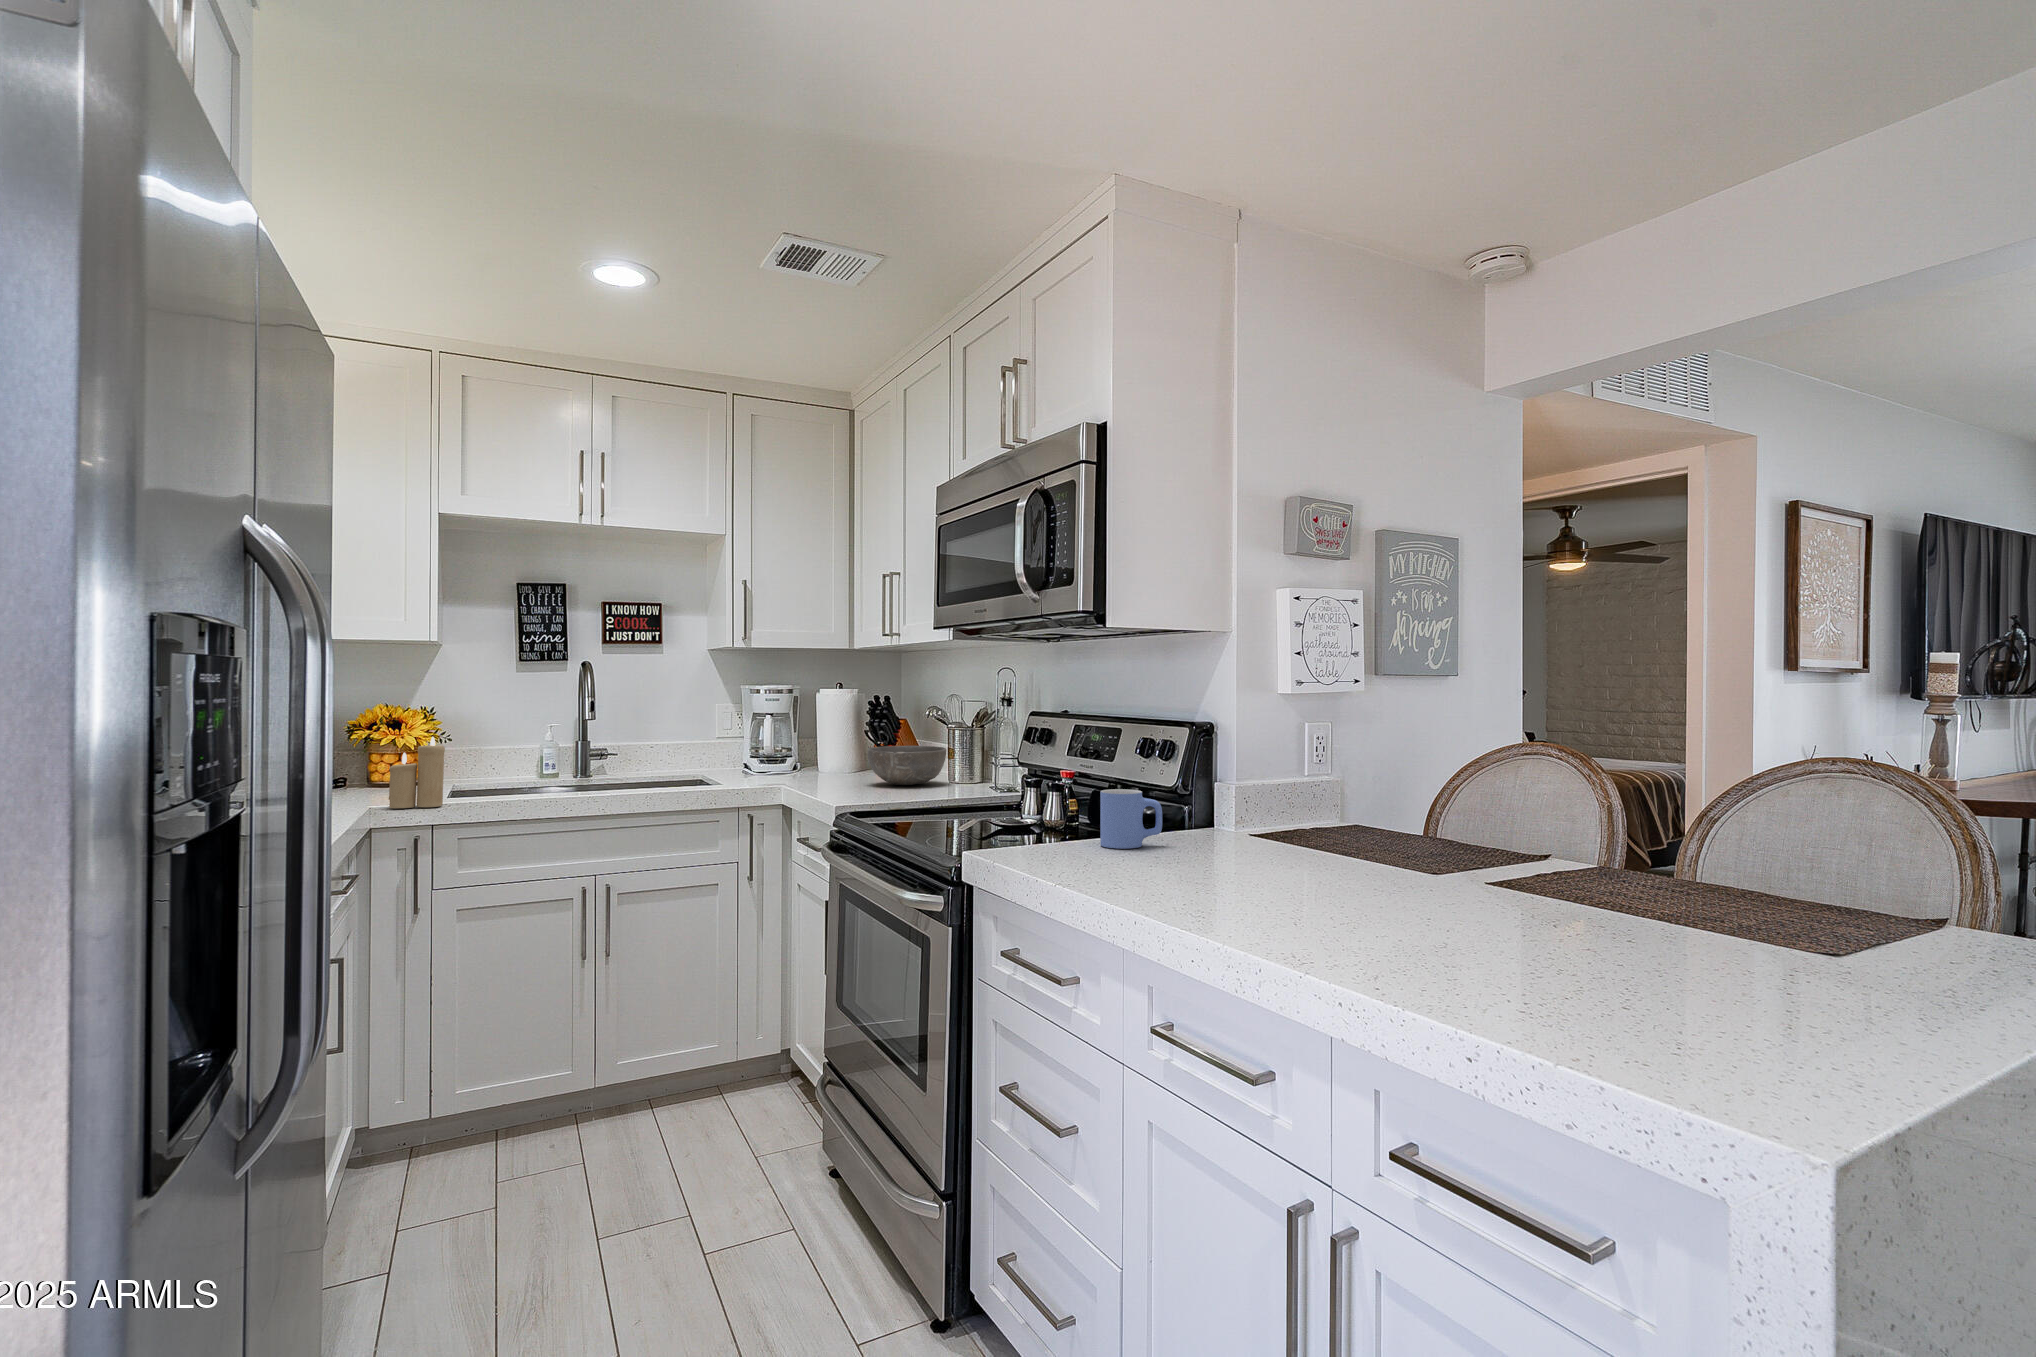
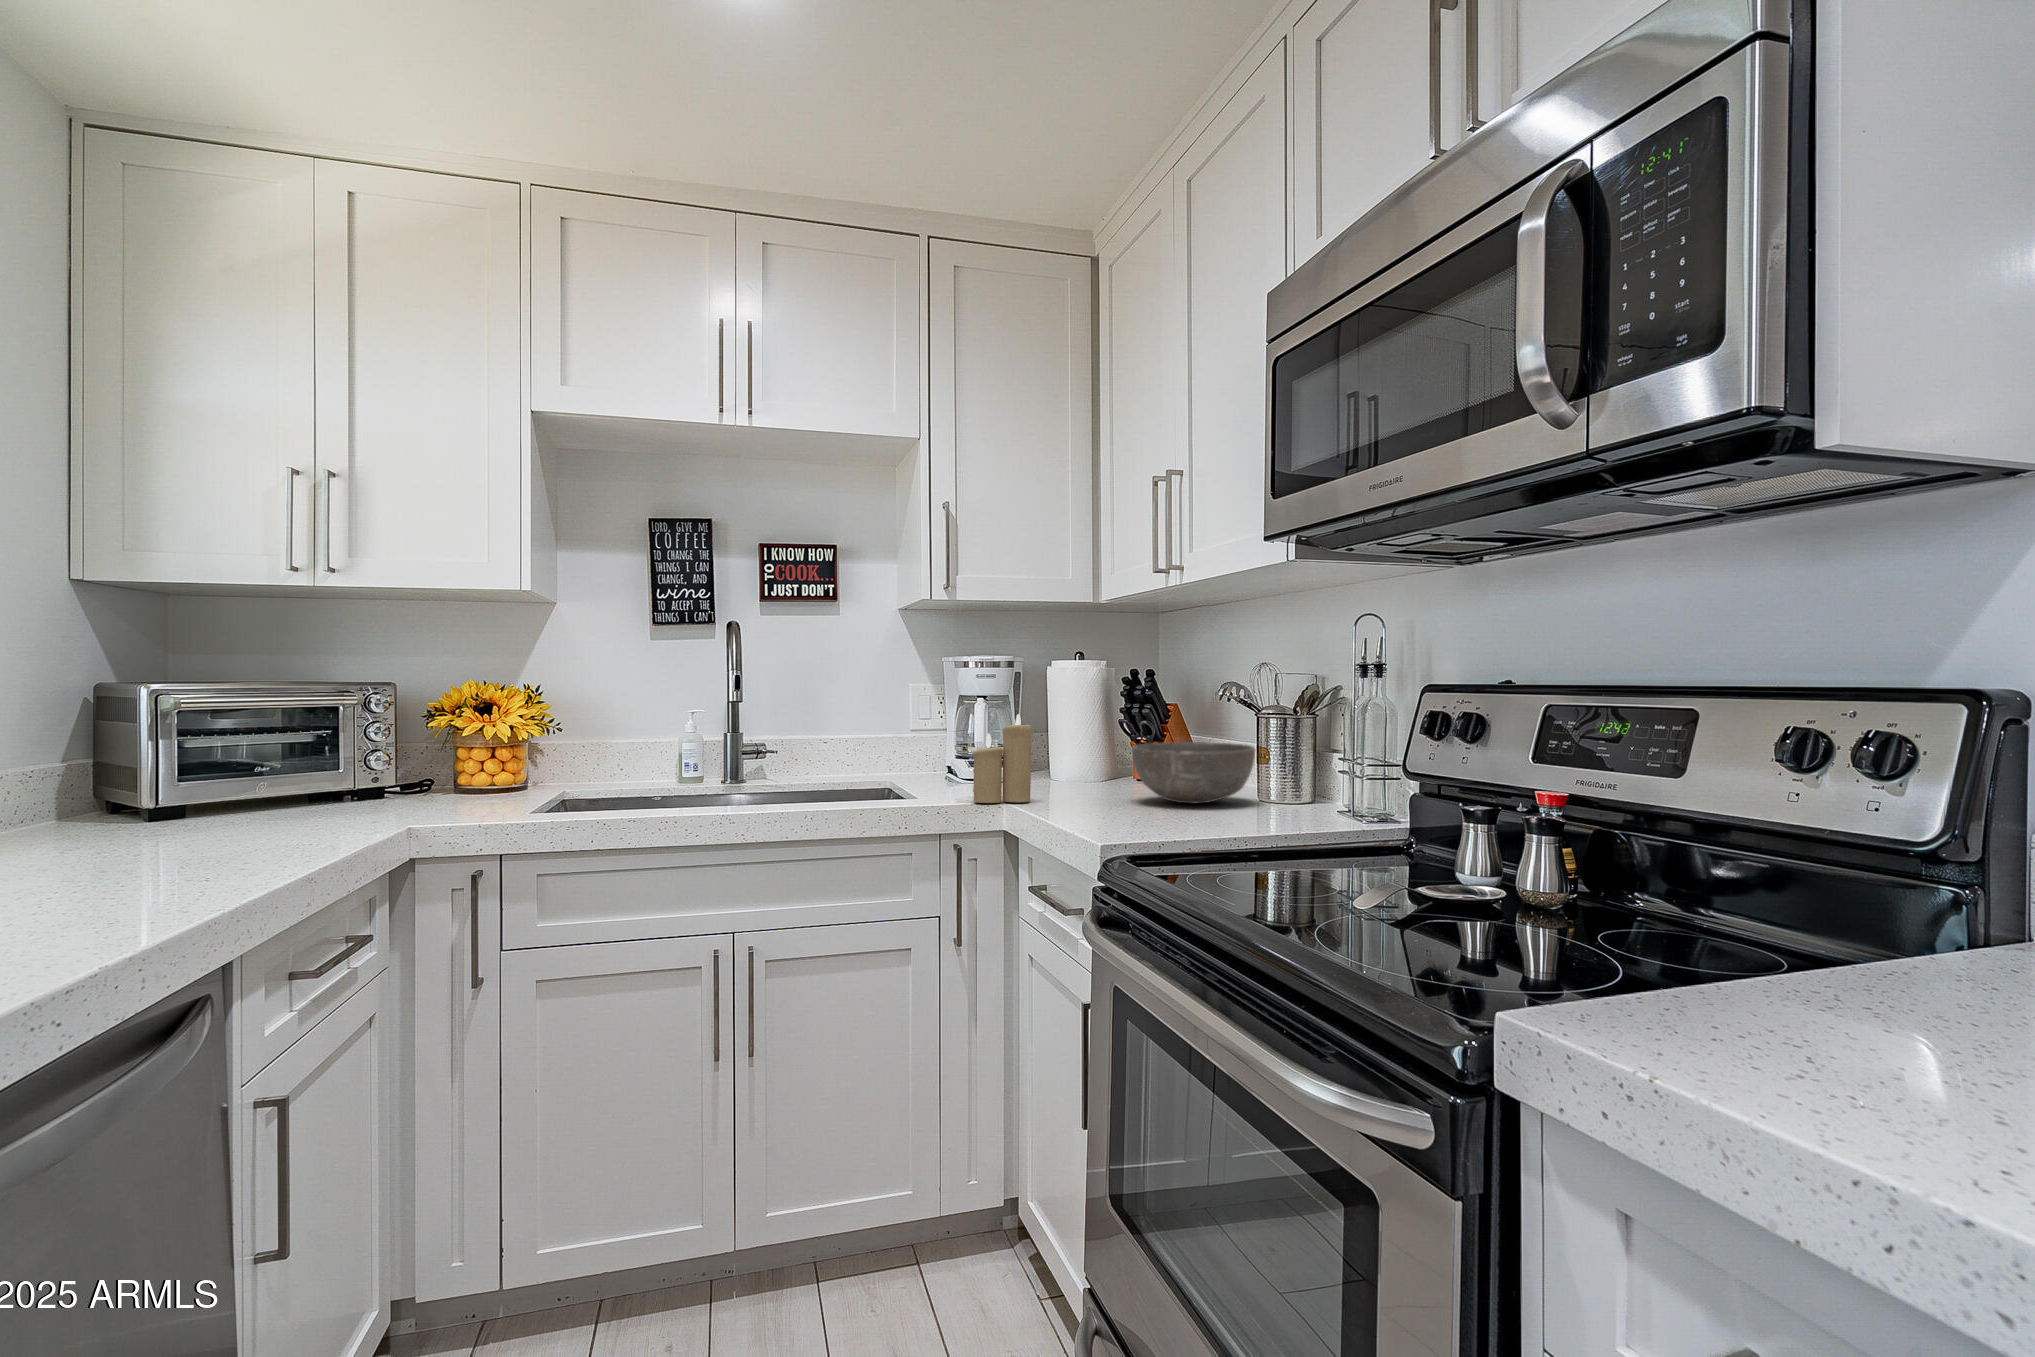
candle: present [389,737,445,808] -> present [973,714,1031,803]
mug: present [1100,789,1162,849] -> none [1745,842,1916,989]

